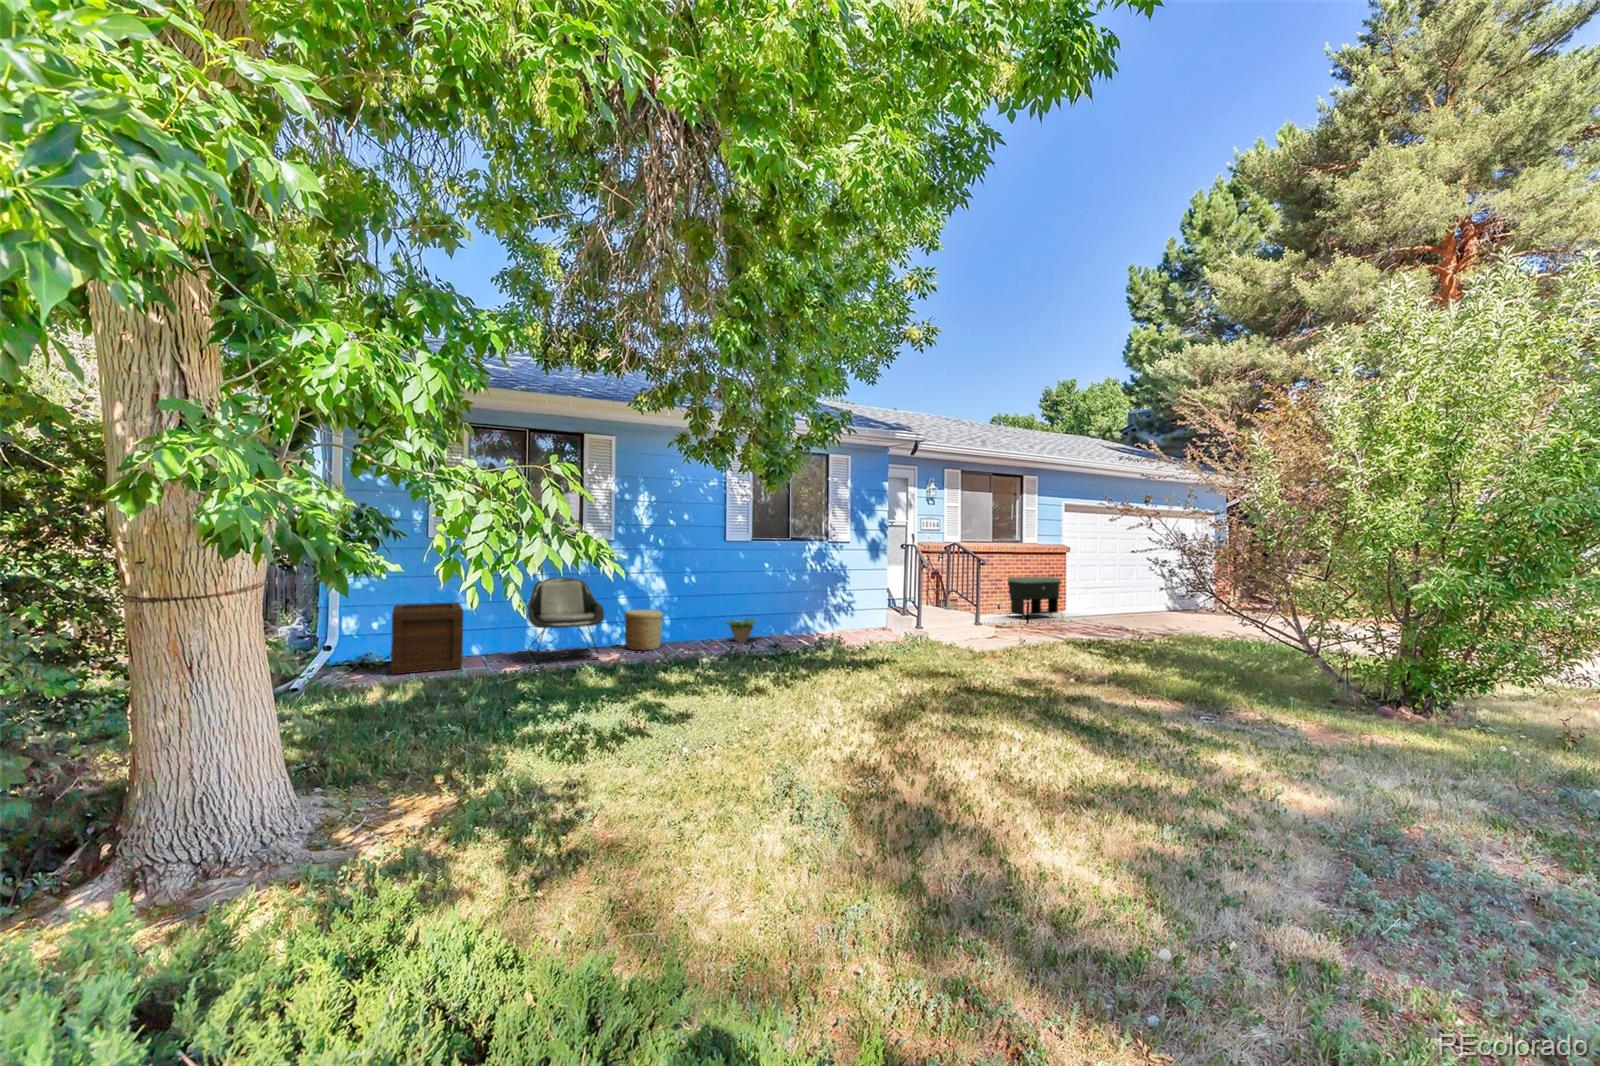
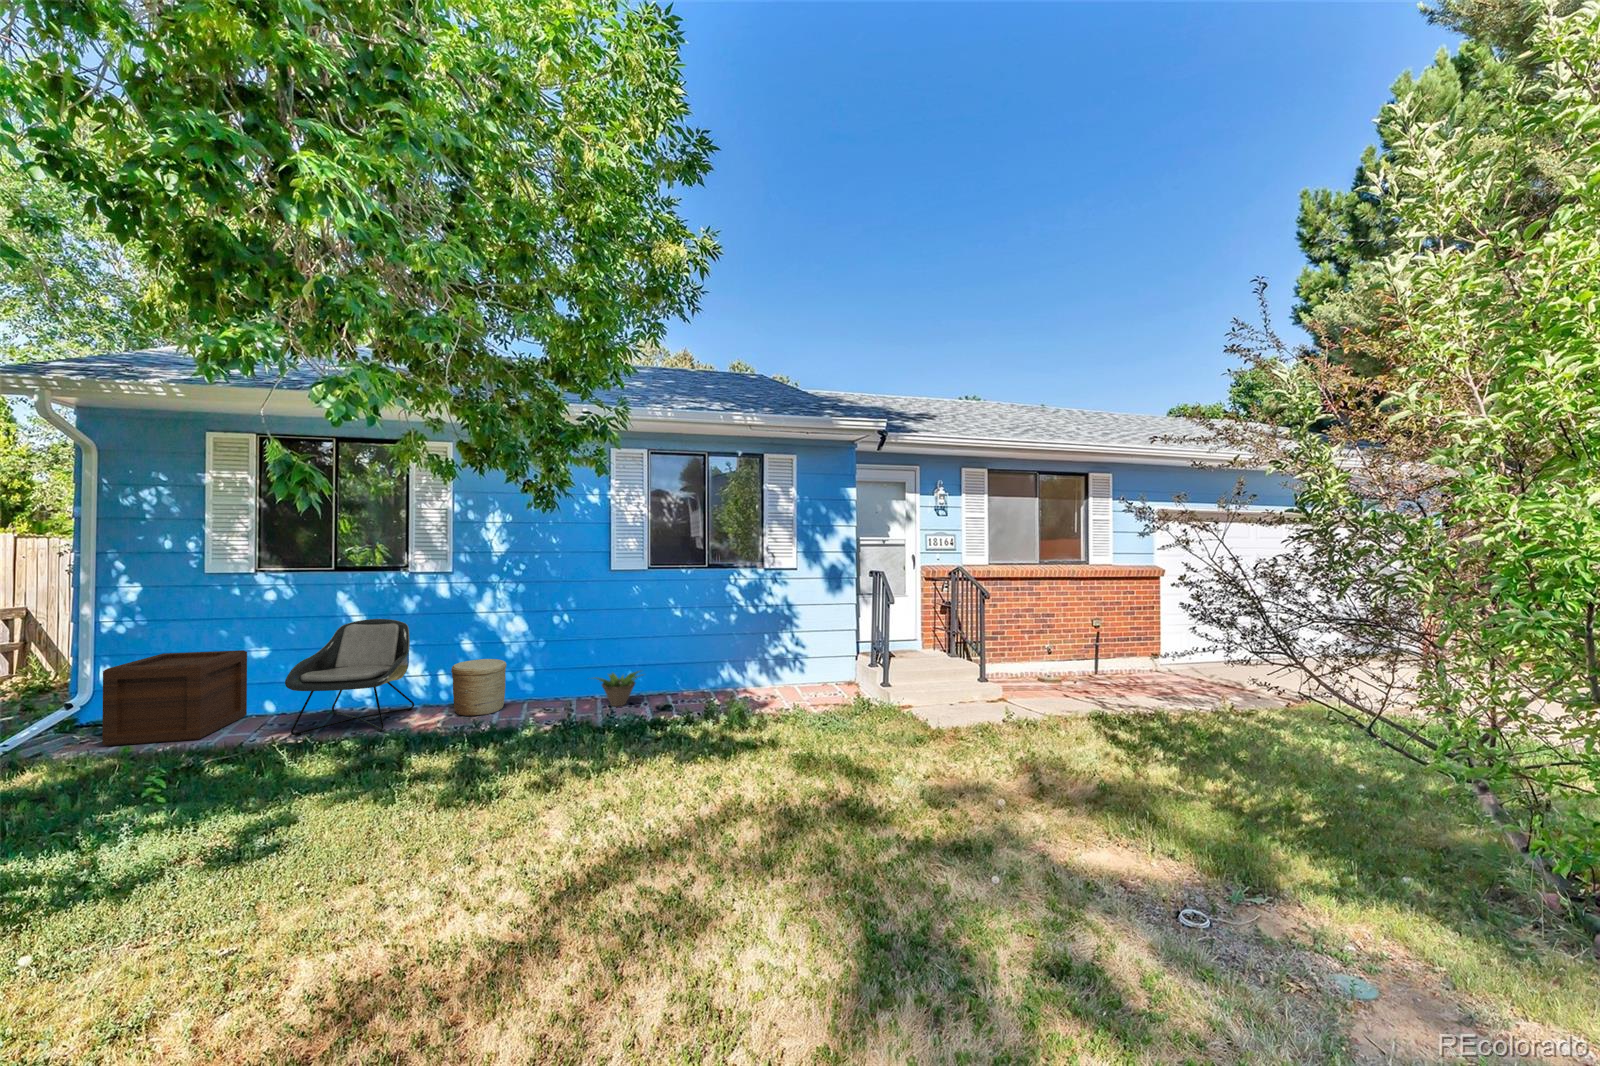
storage bench: present [1008,577,1061,619] -> none [1048,610,1142,675]

